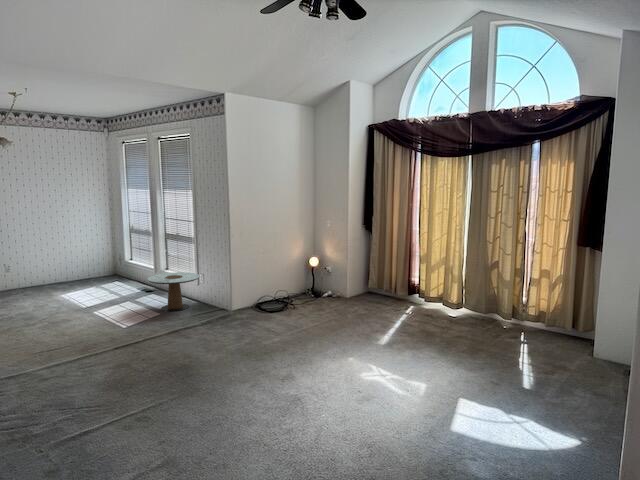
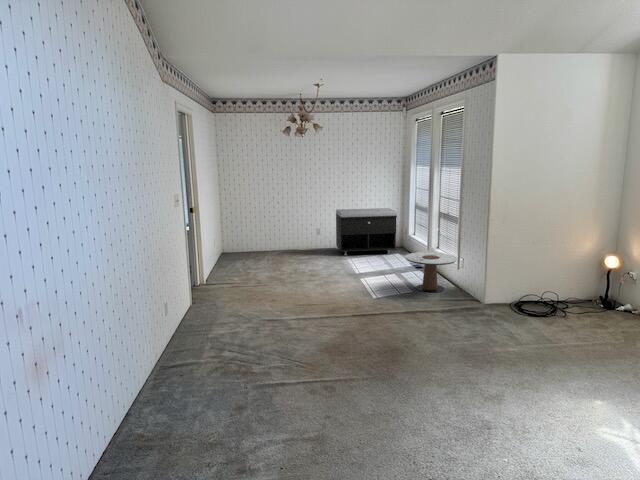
storage bench: none [31,235,113,293] -> present [336,208,397,255]

